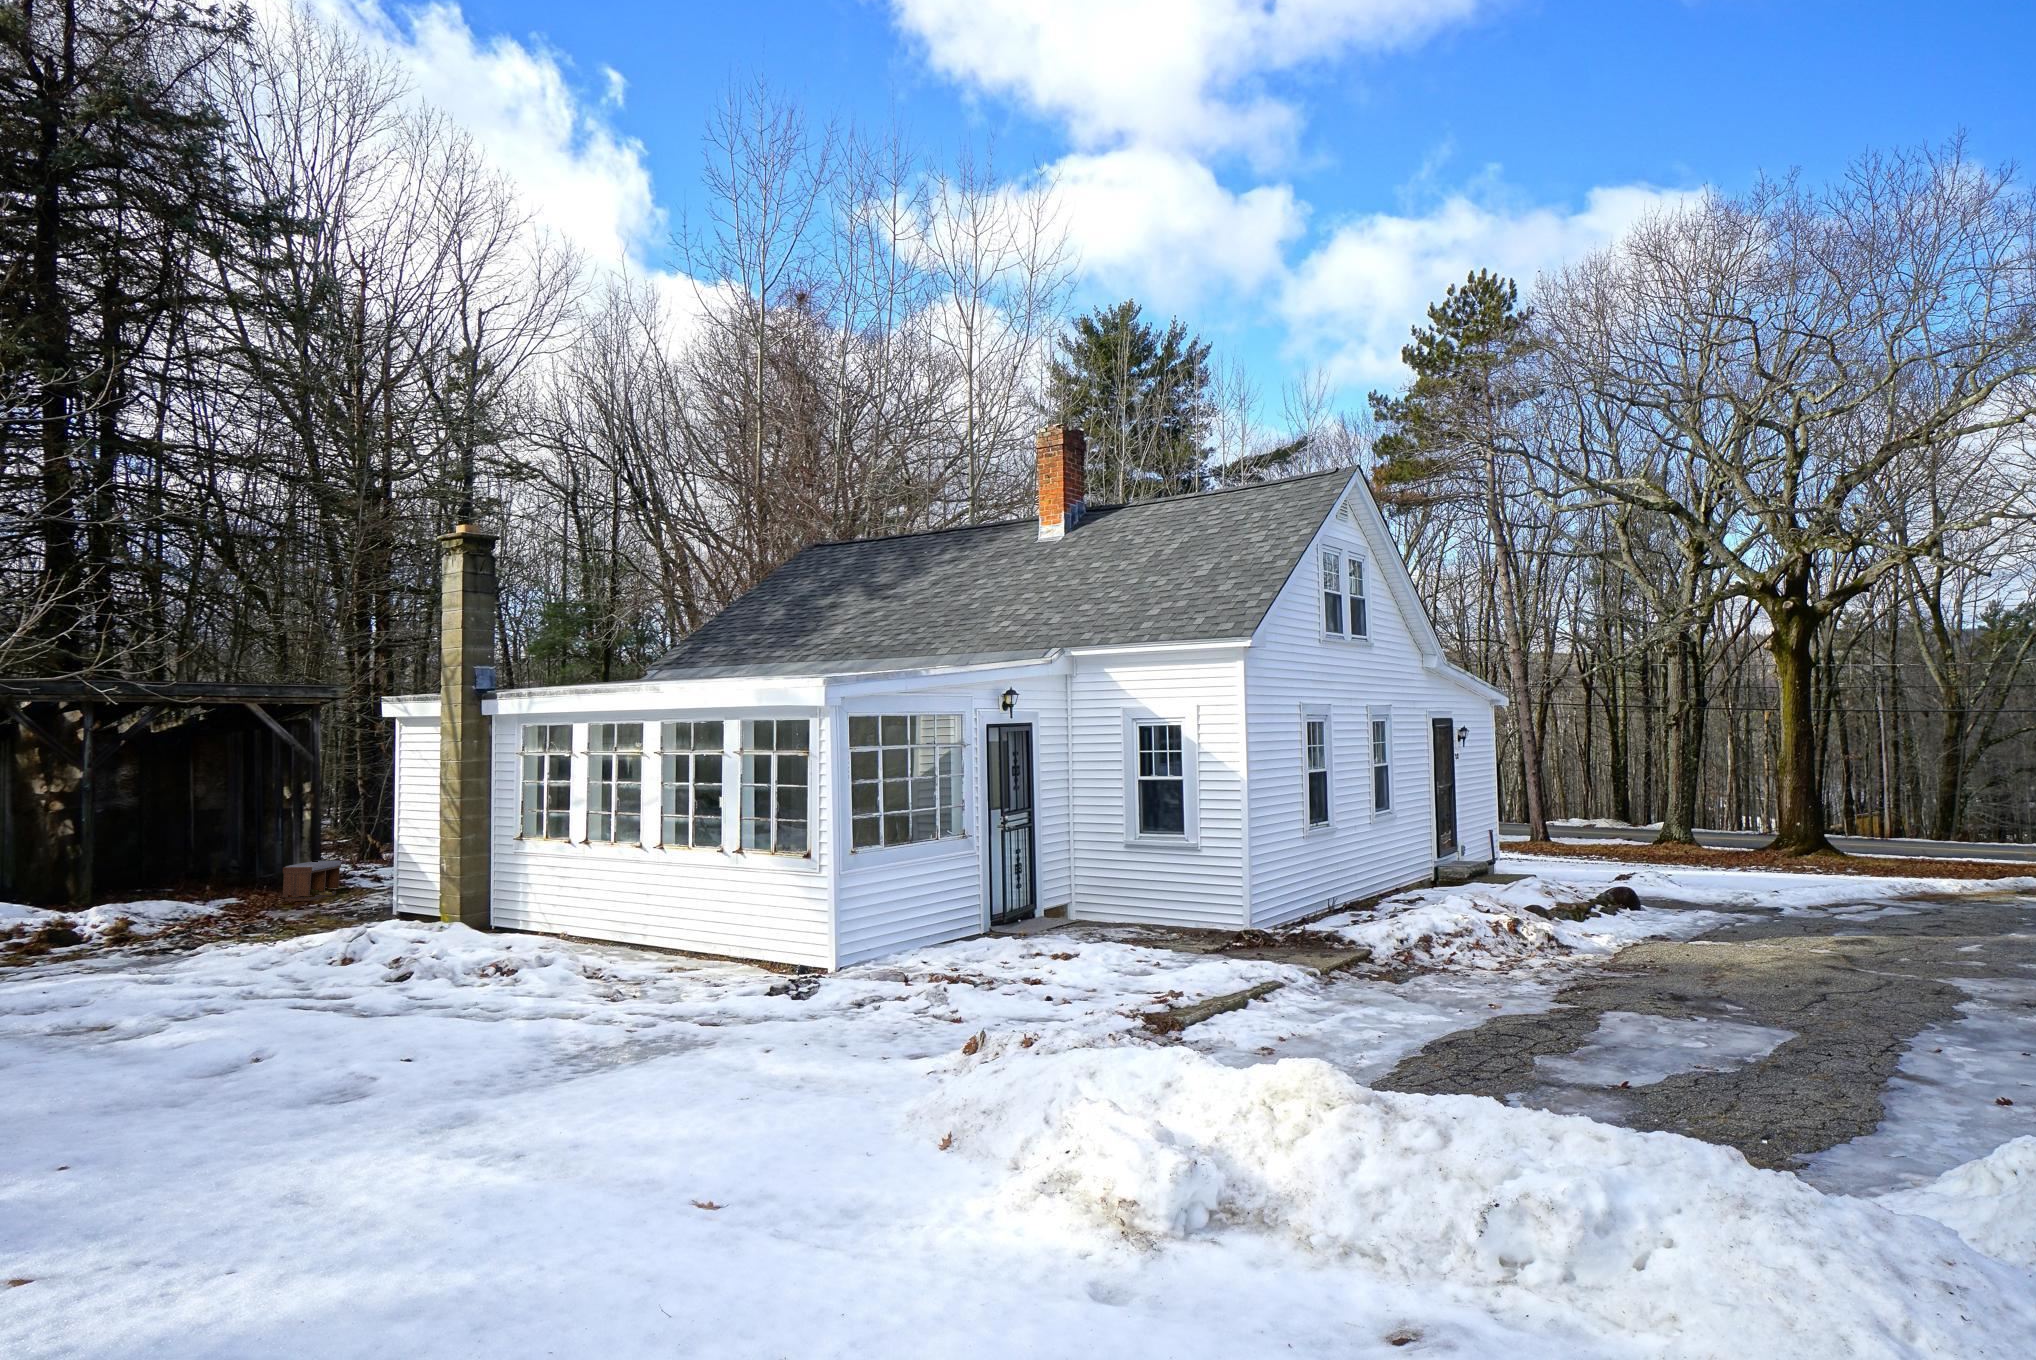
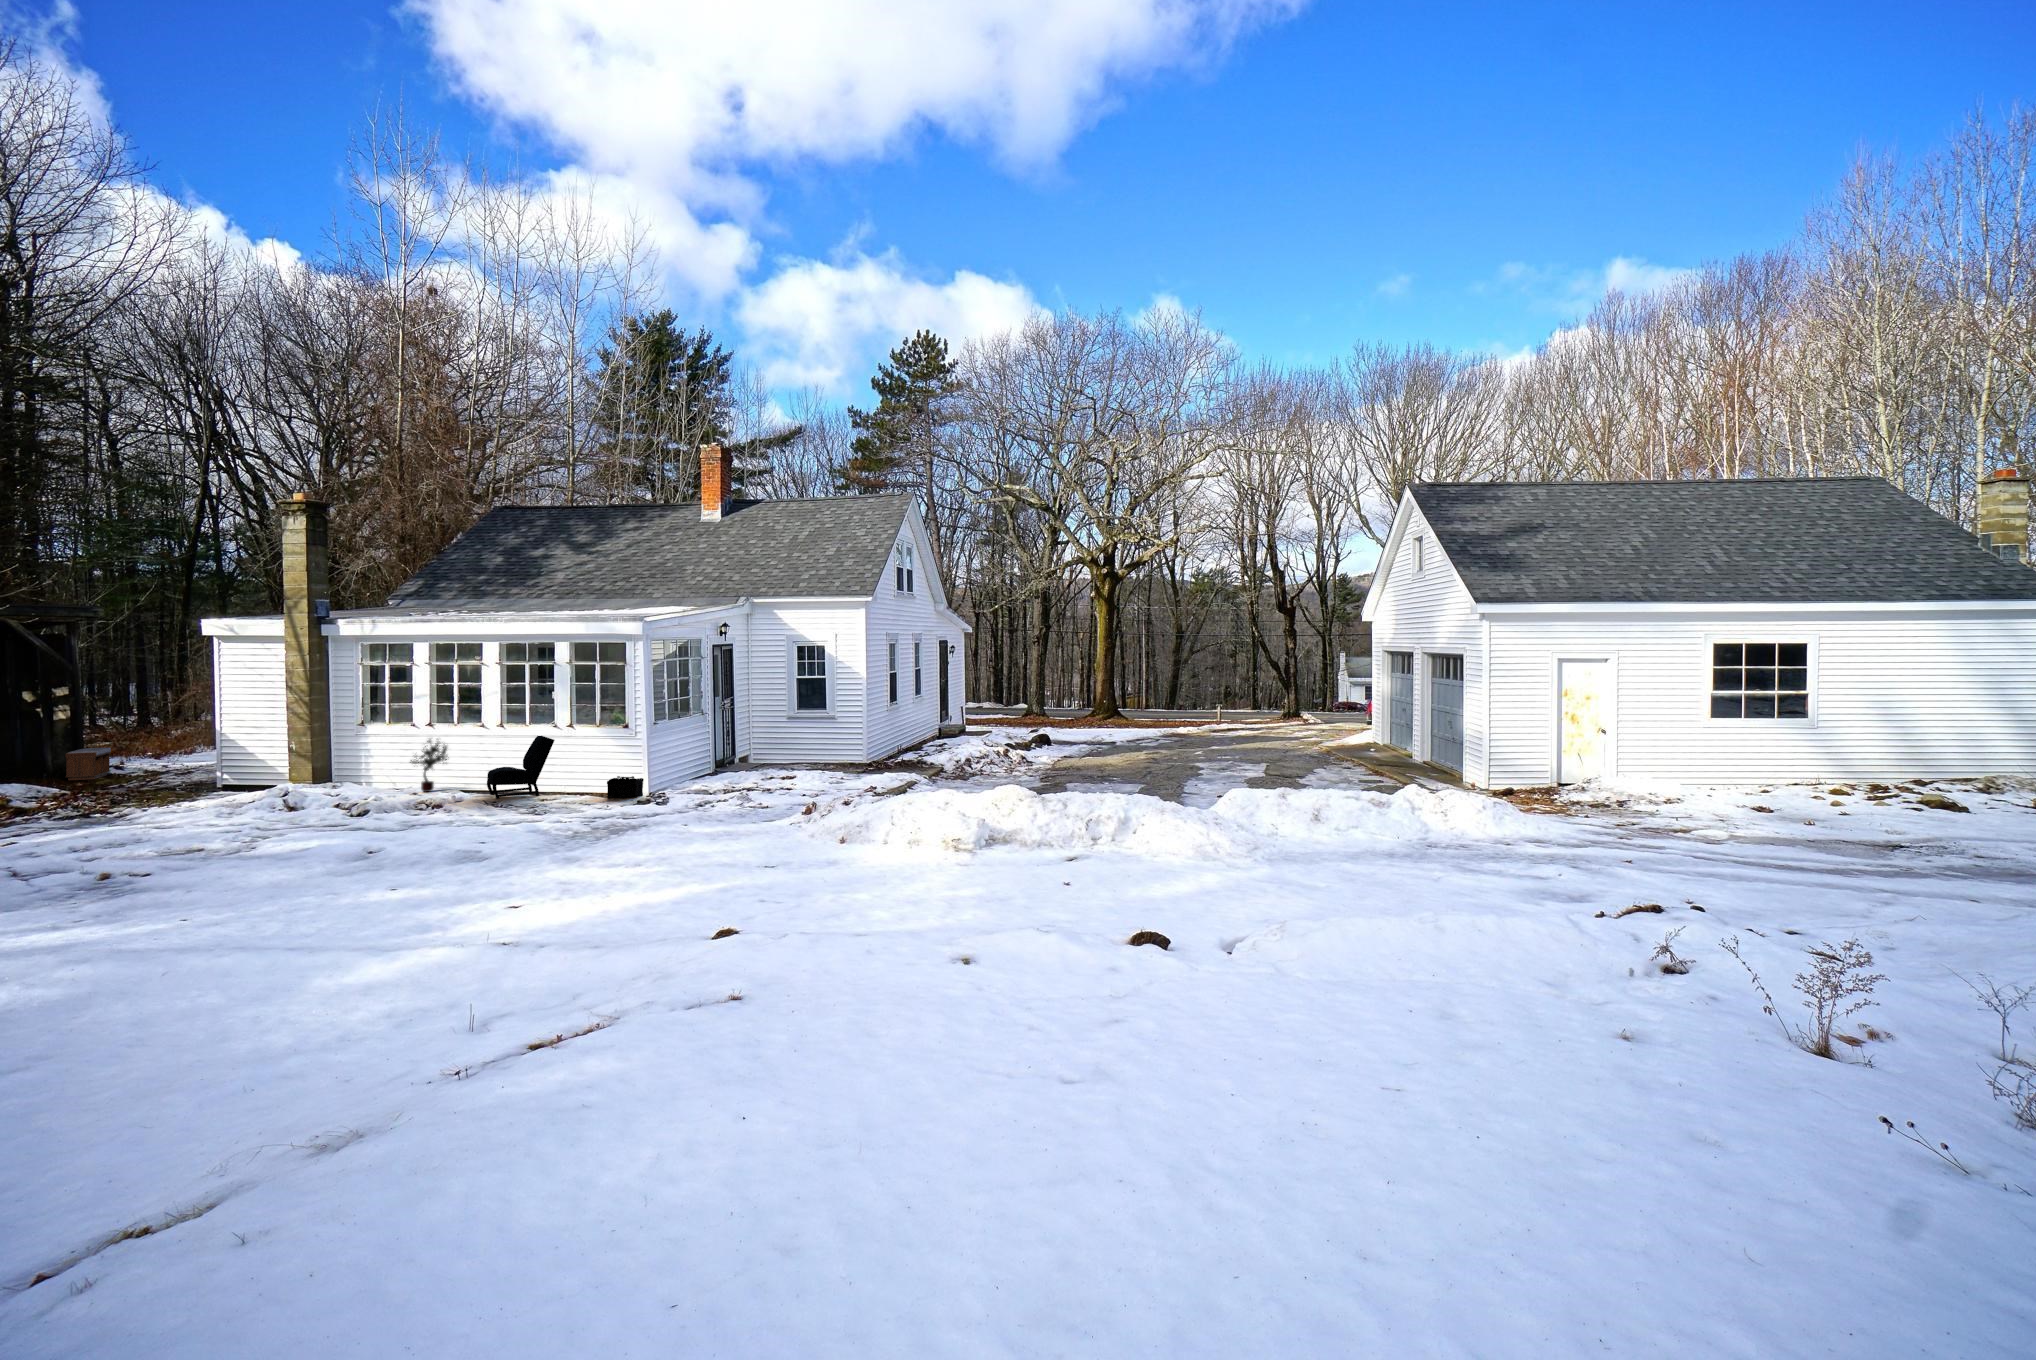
potted tree: none [548,868,600,954] -> present [410,739,447,792]
lounge chair: none [611,872,714,978] -> present [487,736,555,799]
basket: none [763,952,827,995] -> present [607,776,644,798]

